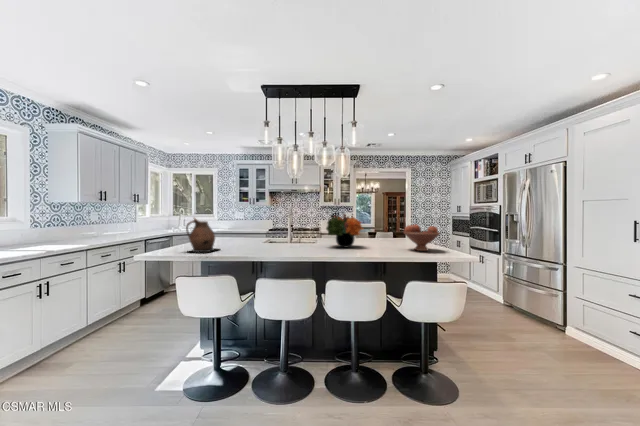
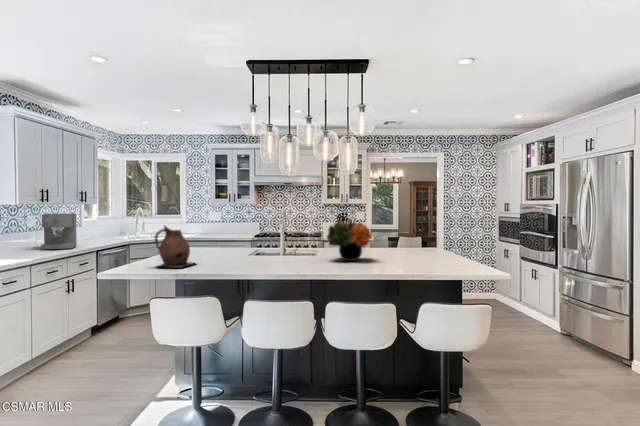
coffee maker: none [99,211,129,239] -> present [41,213,77,250]
fruit bowl: present [404,225,440,251] -> none [422,232,468,266]

